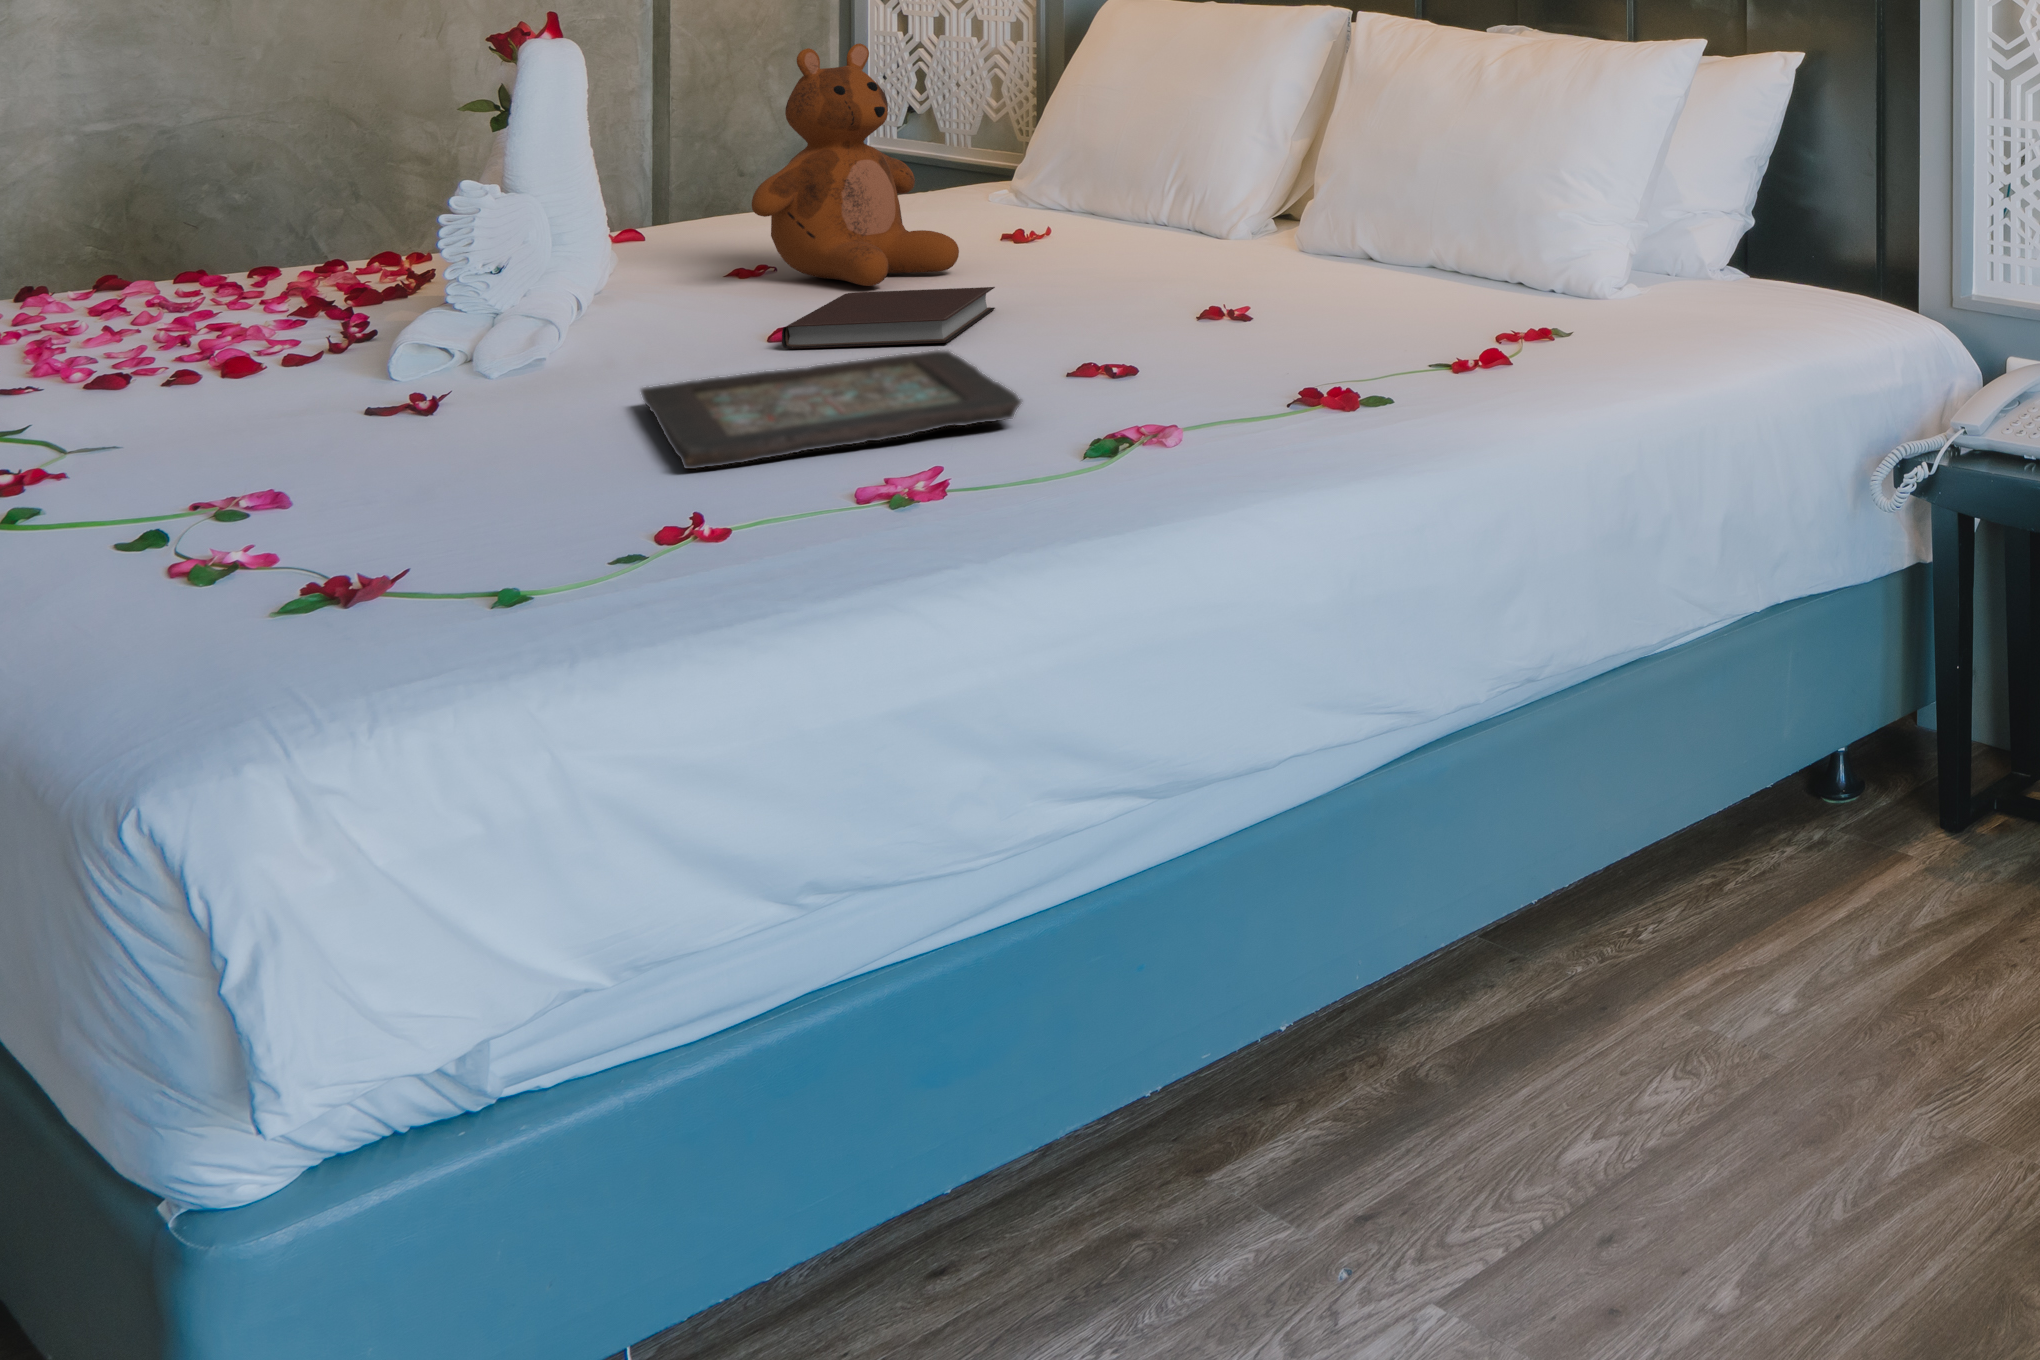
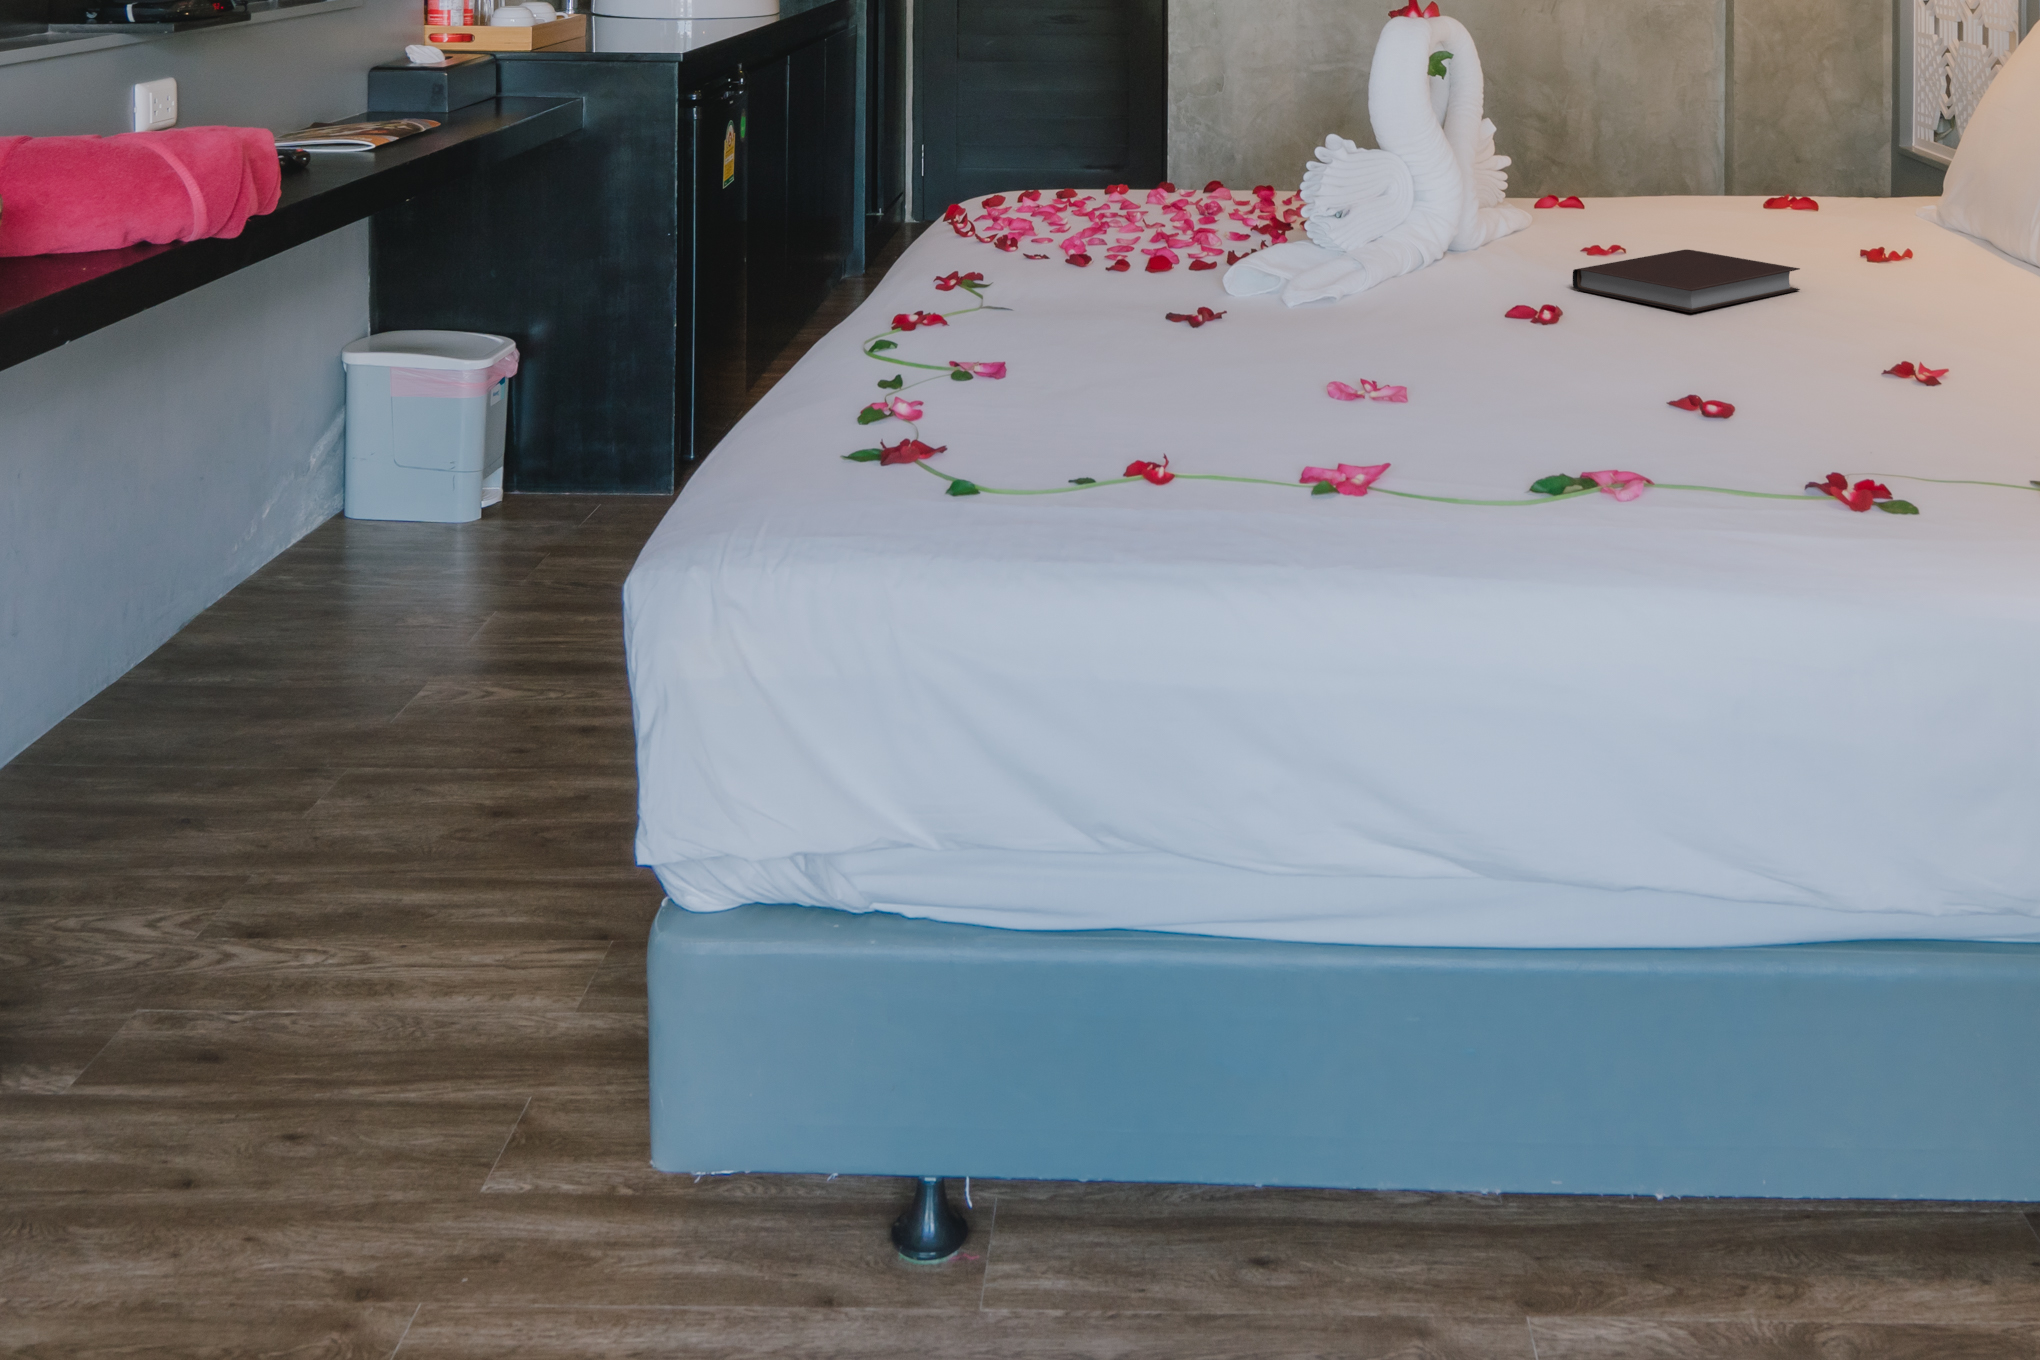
teddy bear: present [752,44,959,286] -> none [1666,18,1847,247]
decorative tray: present [641,351,1021,469] -> none [1287,298,1642,398]

